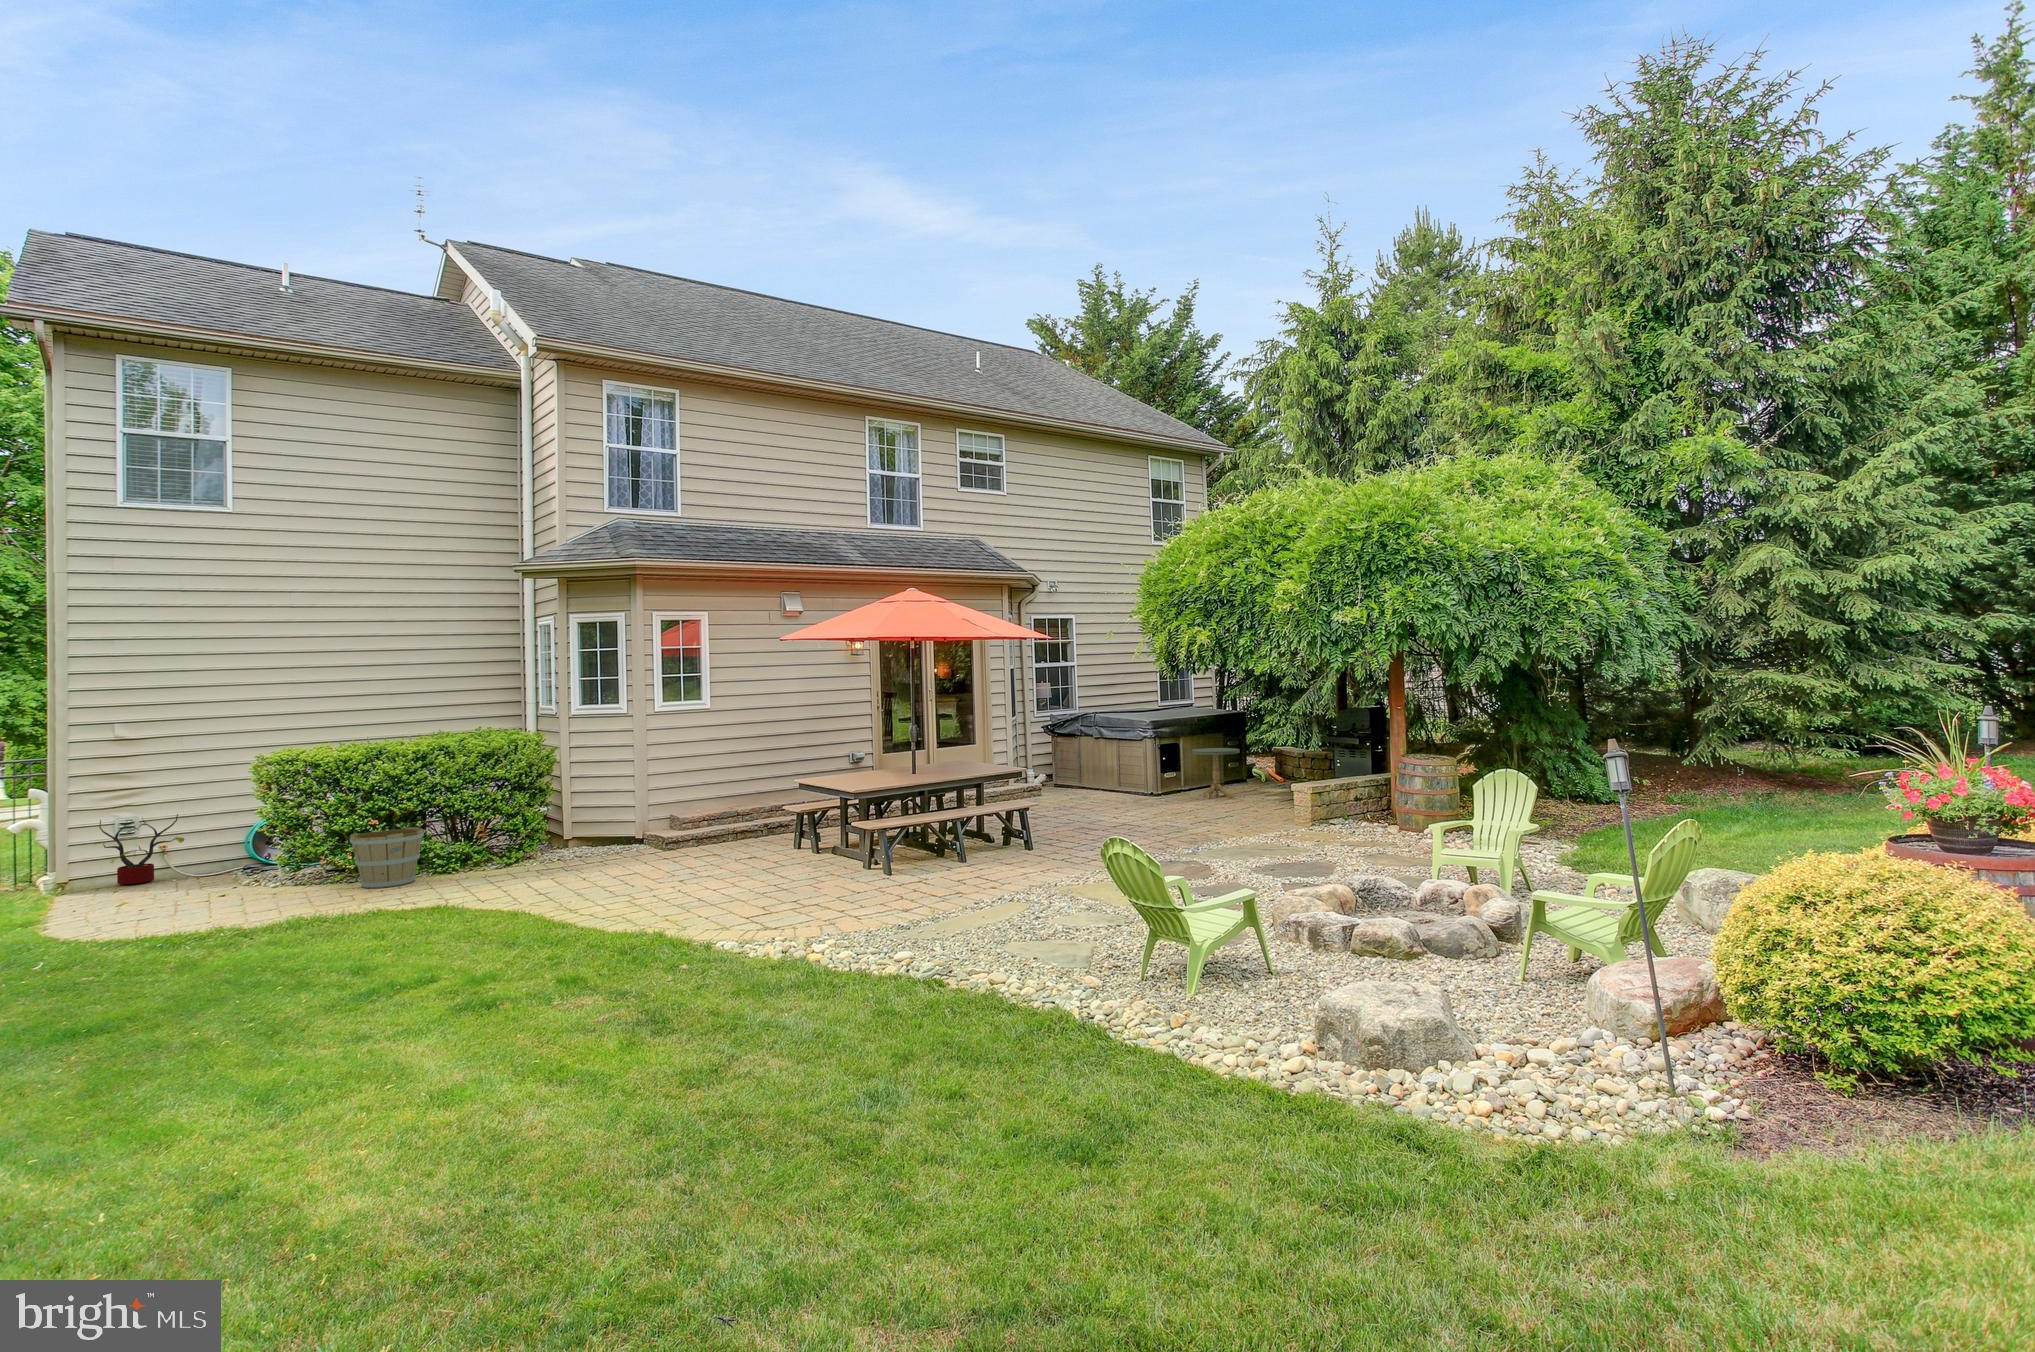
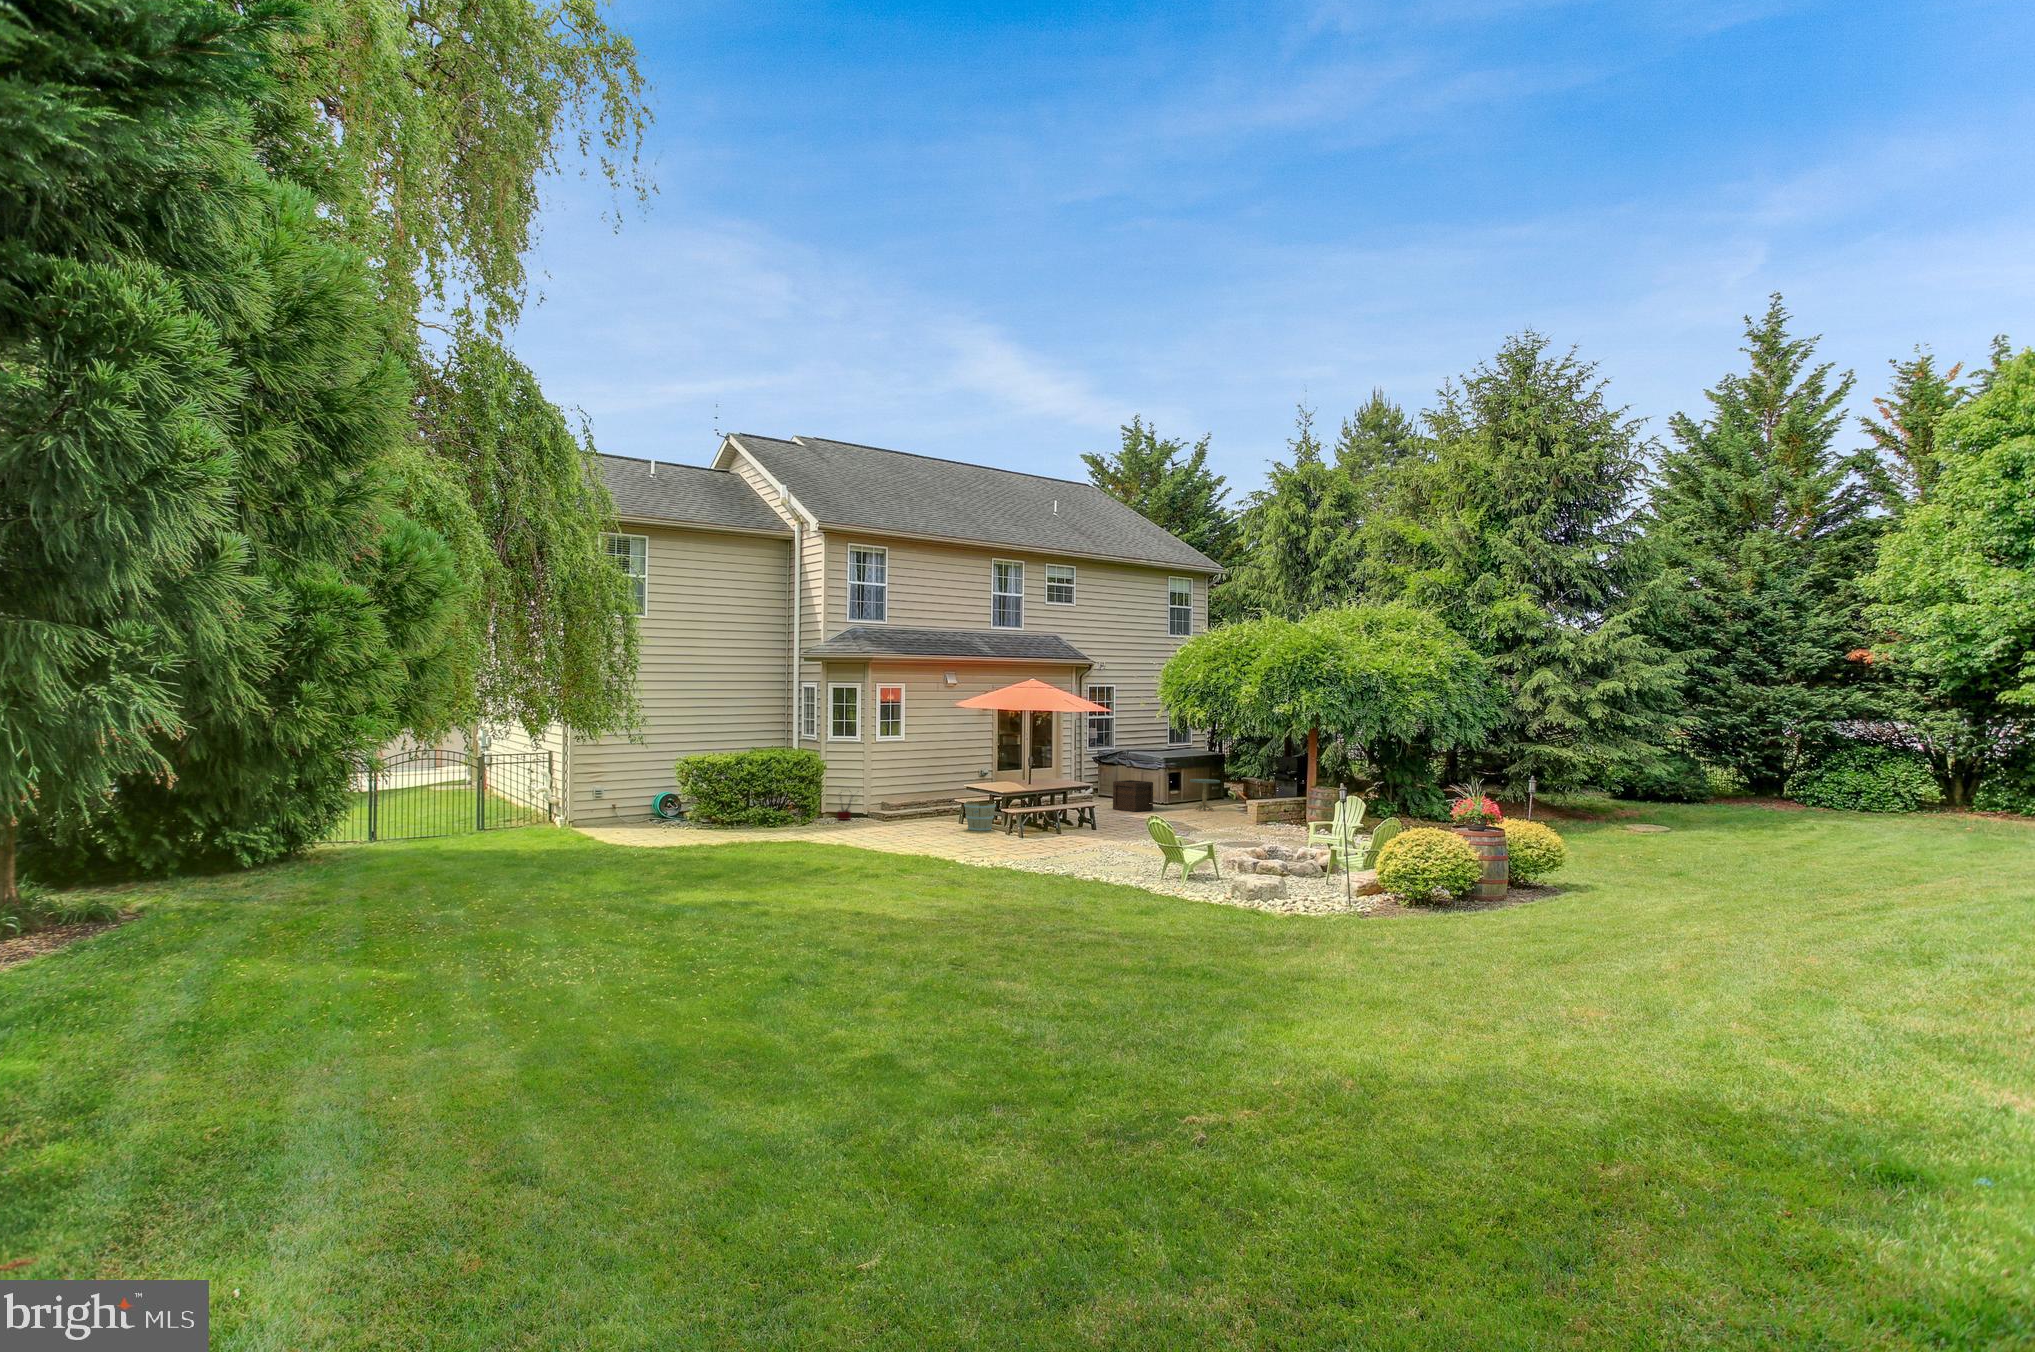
wooden crate: none [1072,756,1136,806] -> present [1113,780,1153,812]
decorative plant: present [99,814,184,885] -> present [837,792,857,820]
wooden bucket: present [350,827,424,888] -> present [964,801,996,831]

